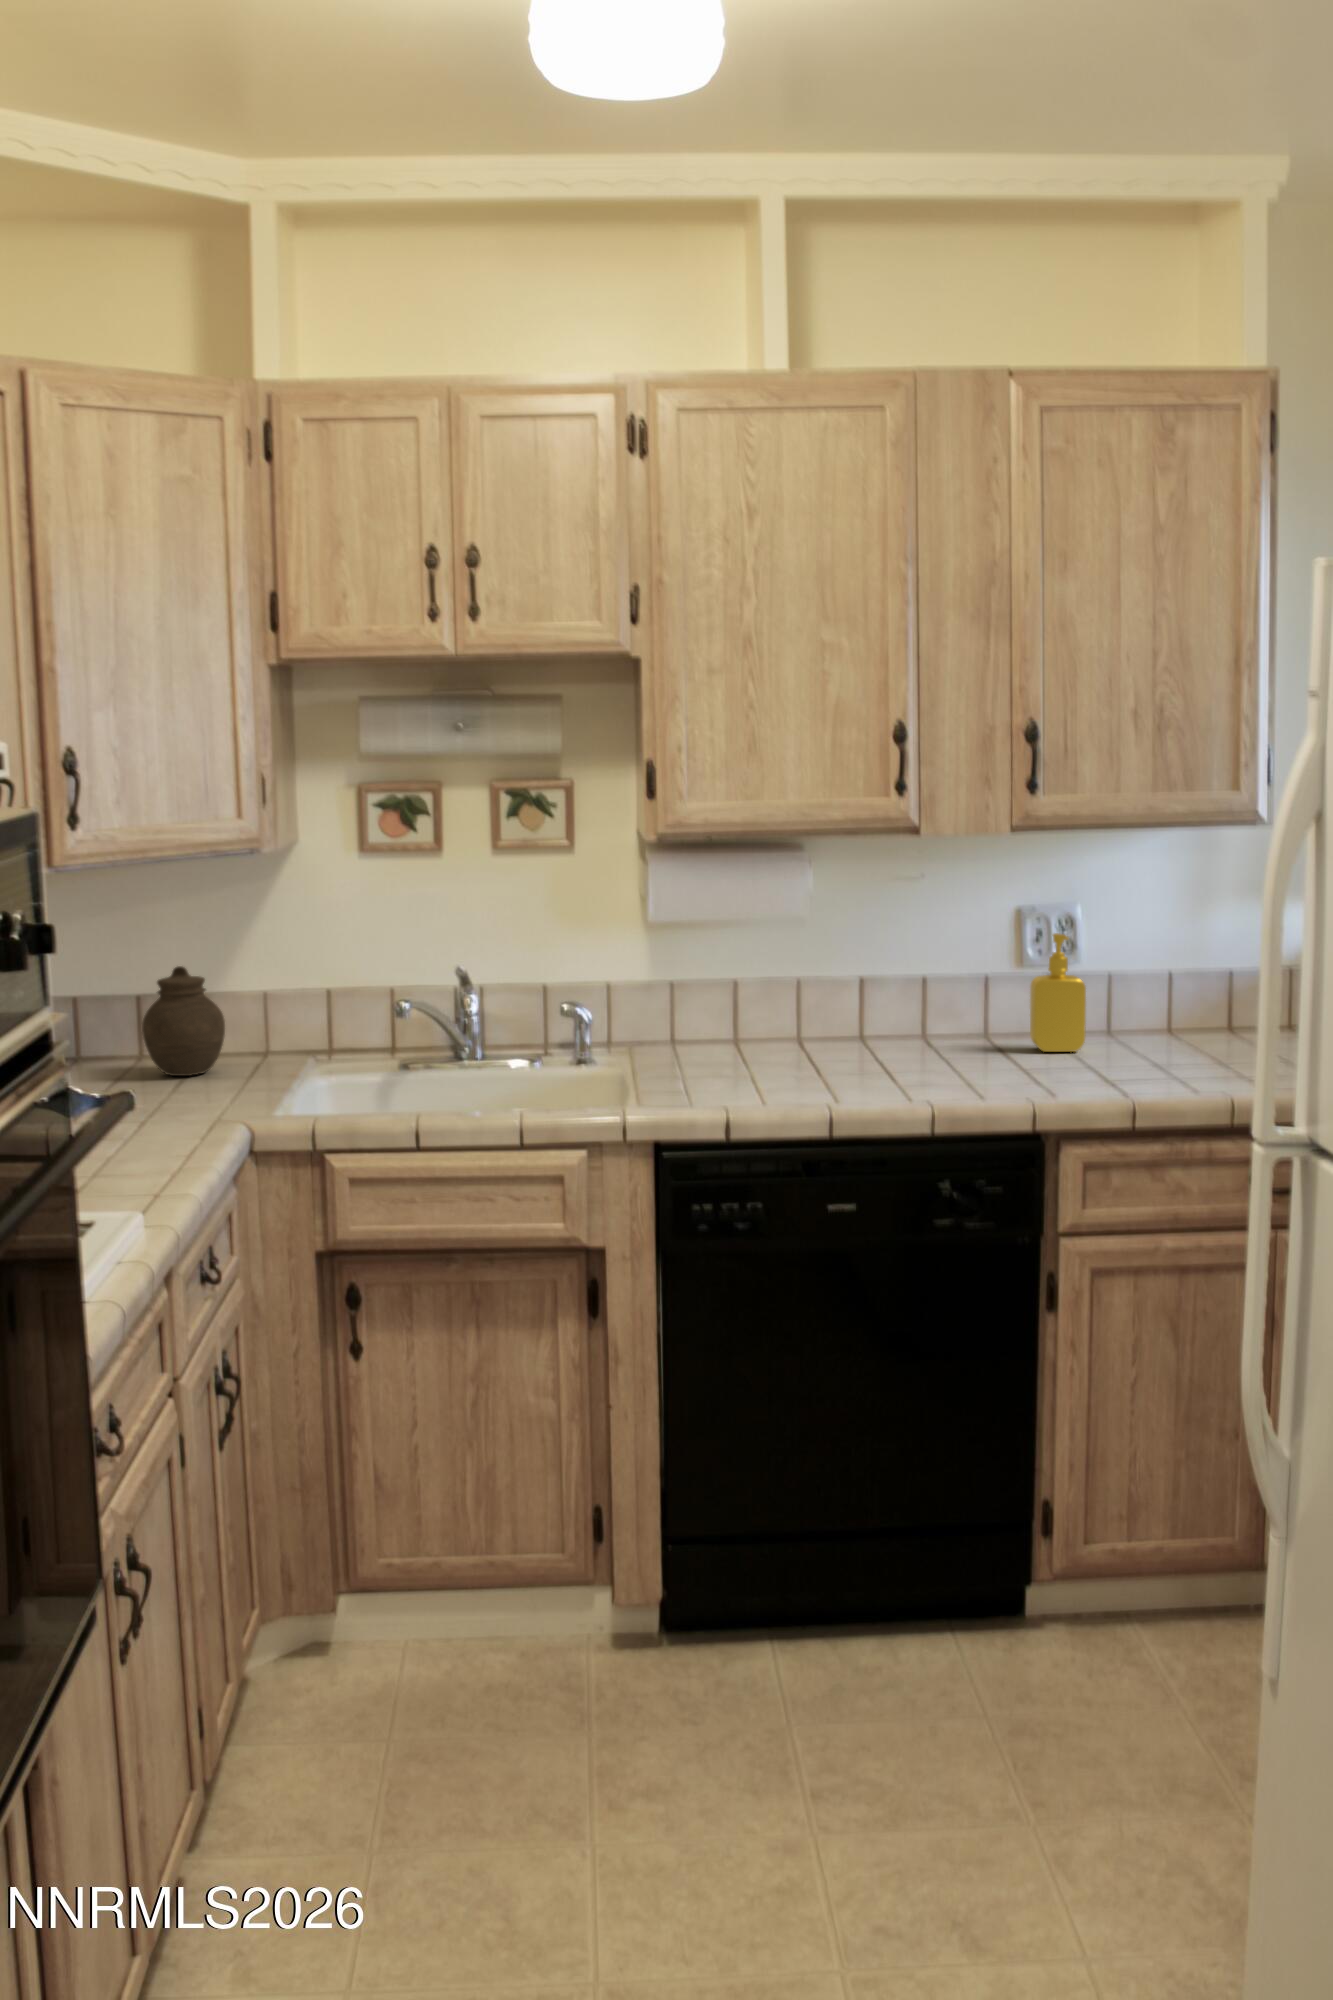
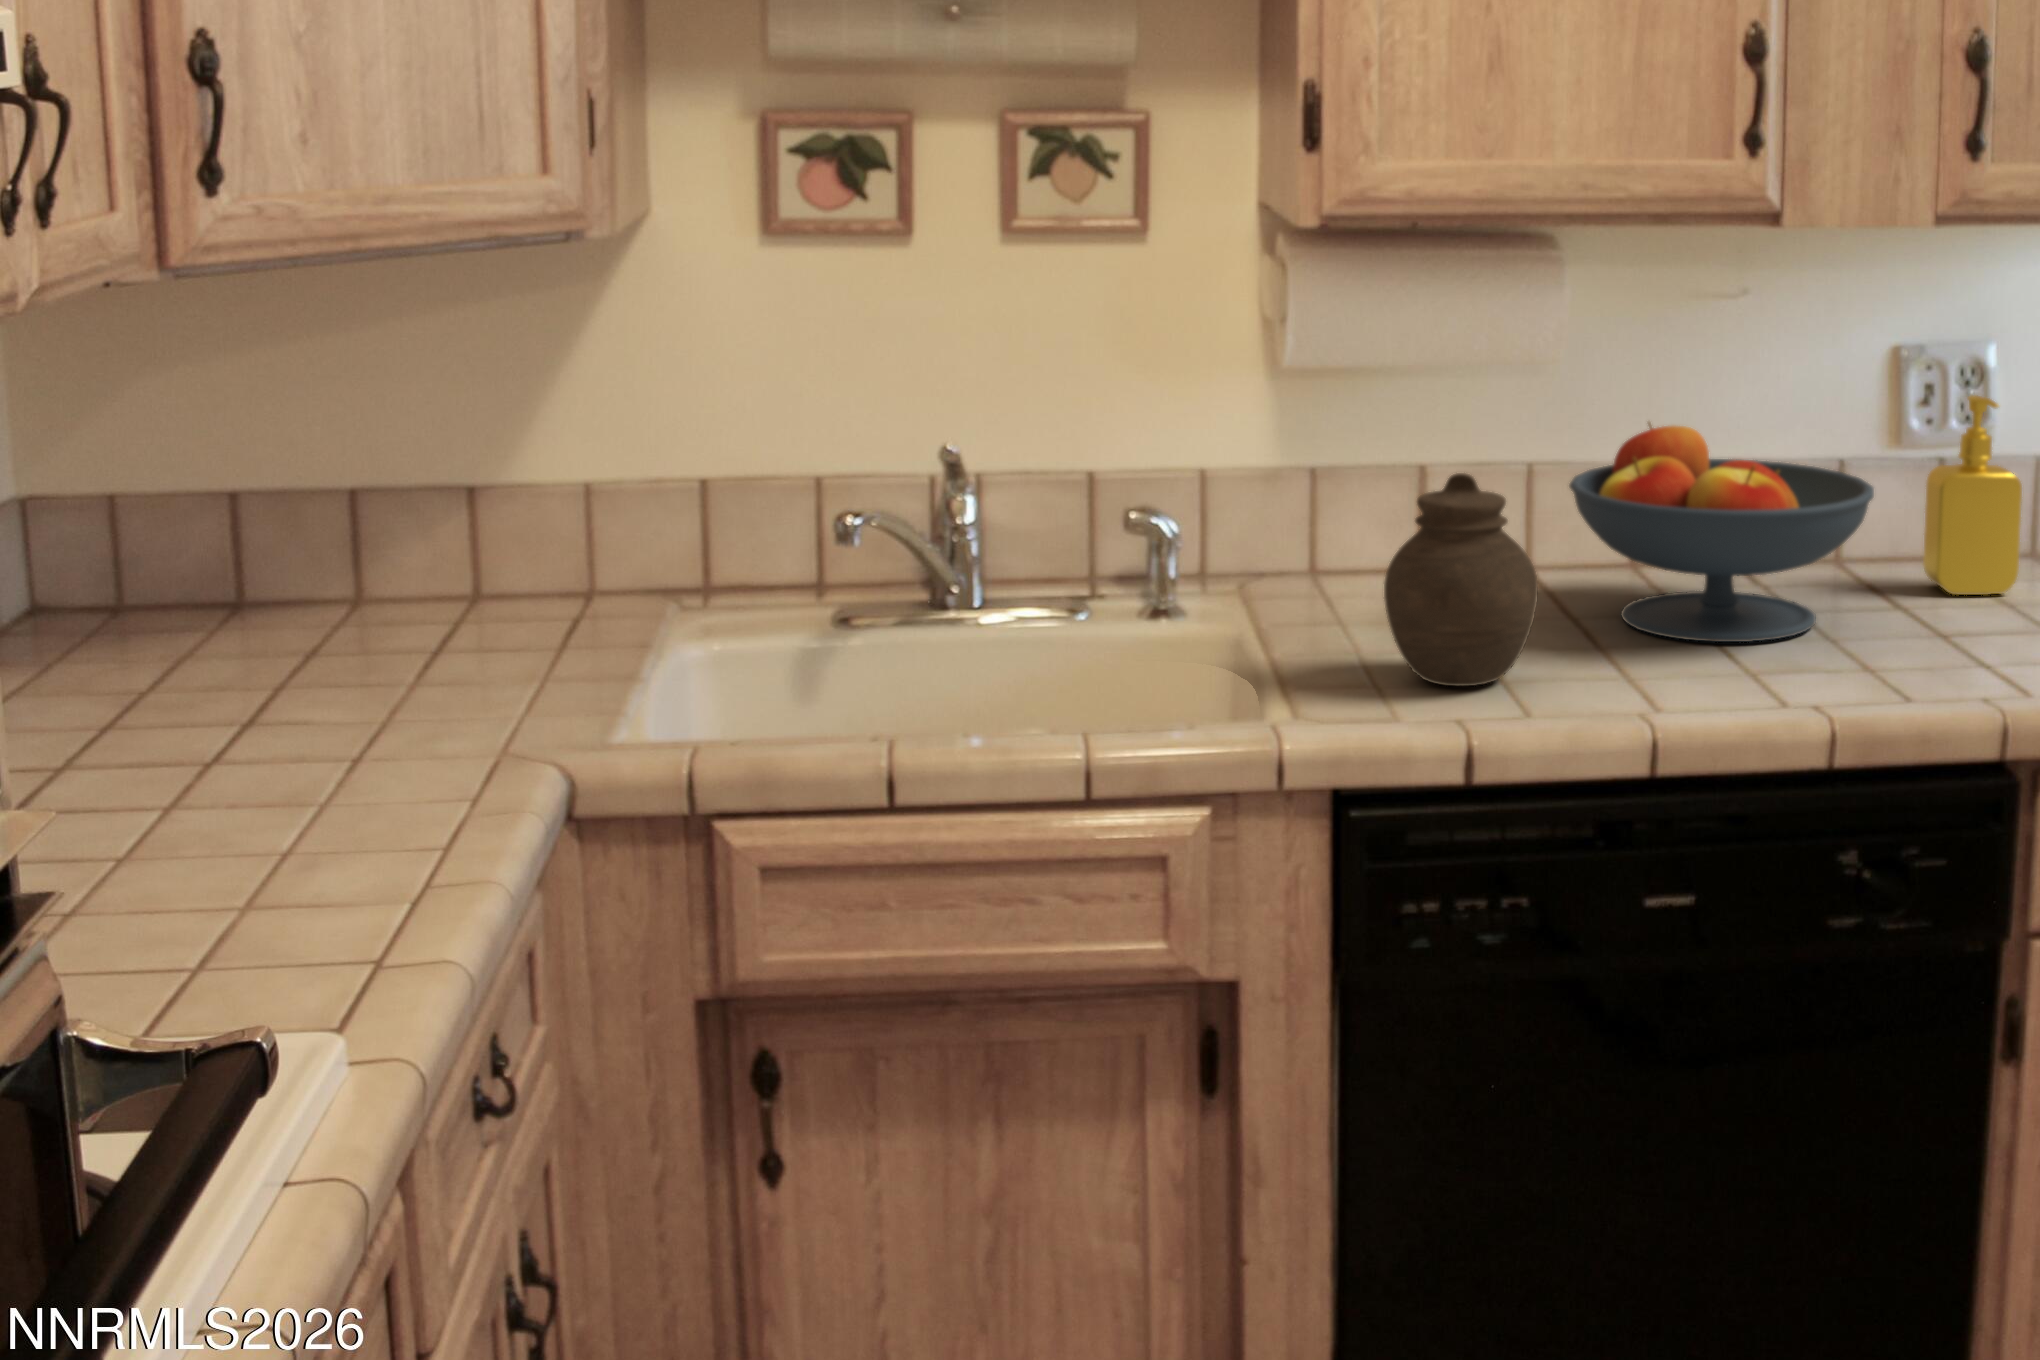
fruit bowl: none [806,950,984,1073] -> present [1569,422,1874,642]
jar: present [142,966,225,1076] -> present [1384,473,1538,686]

